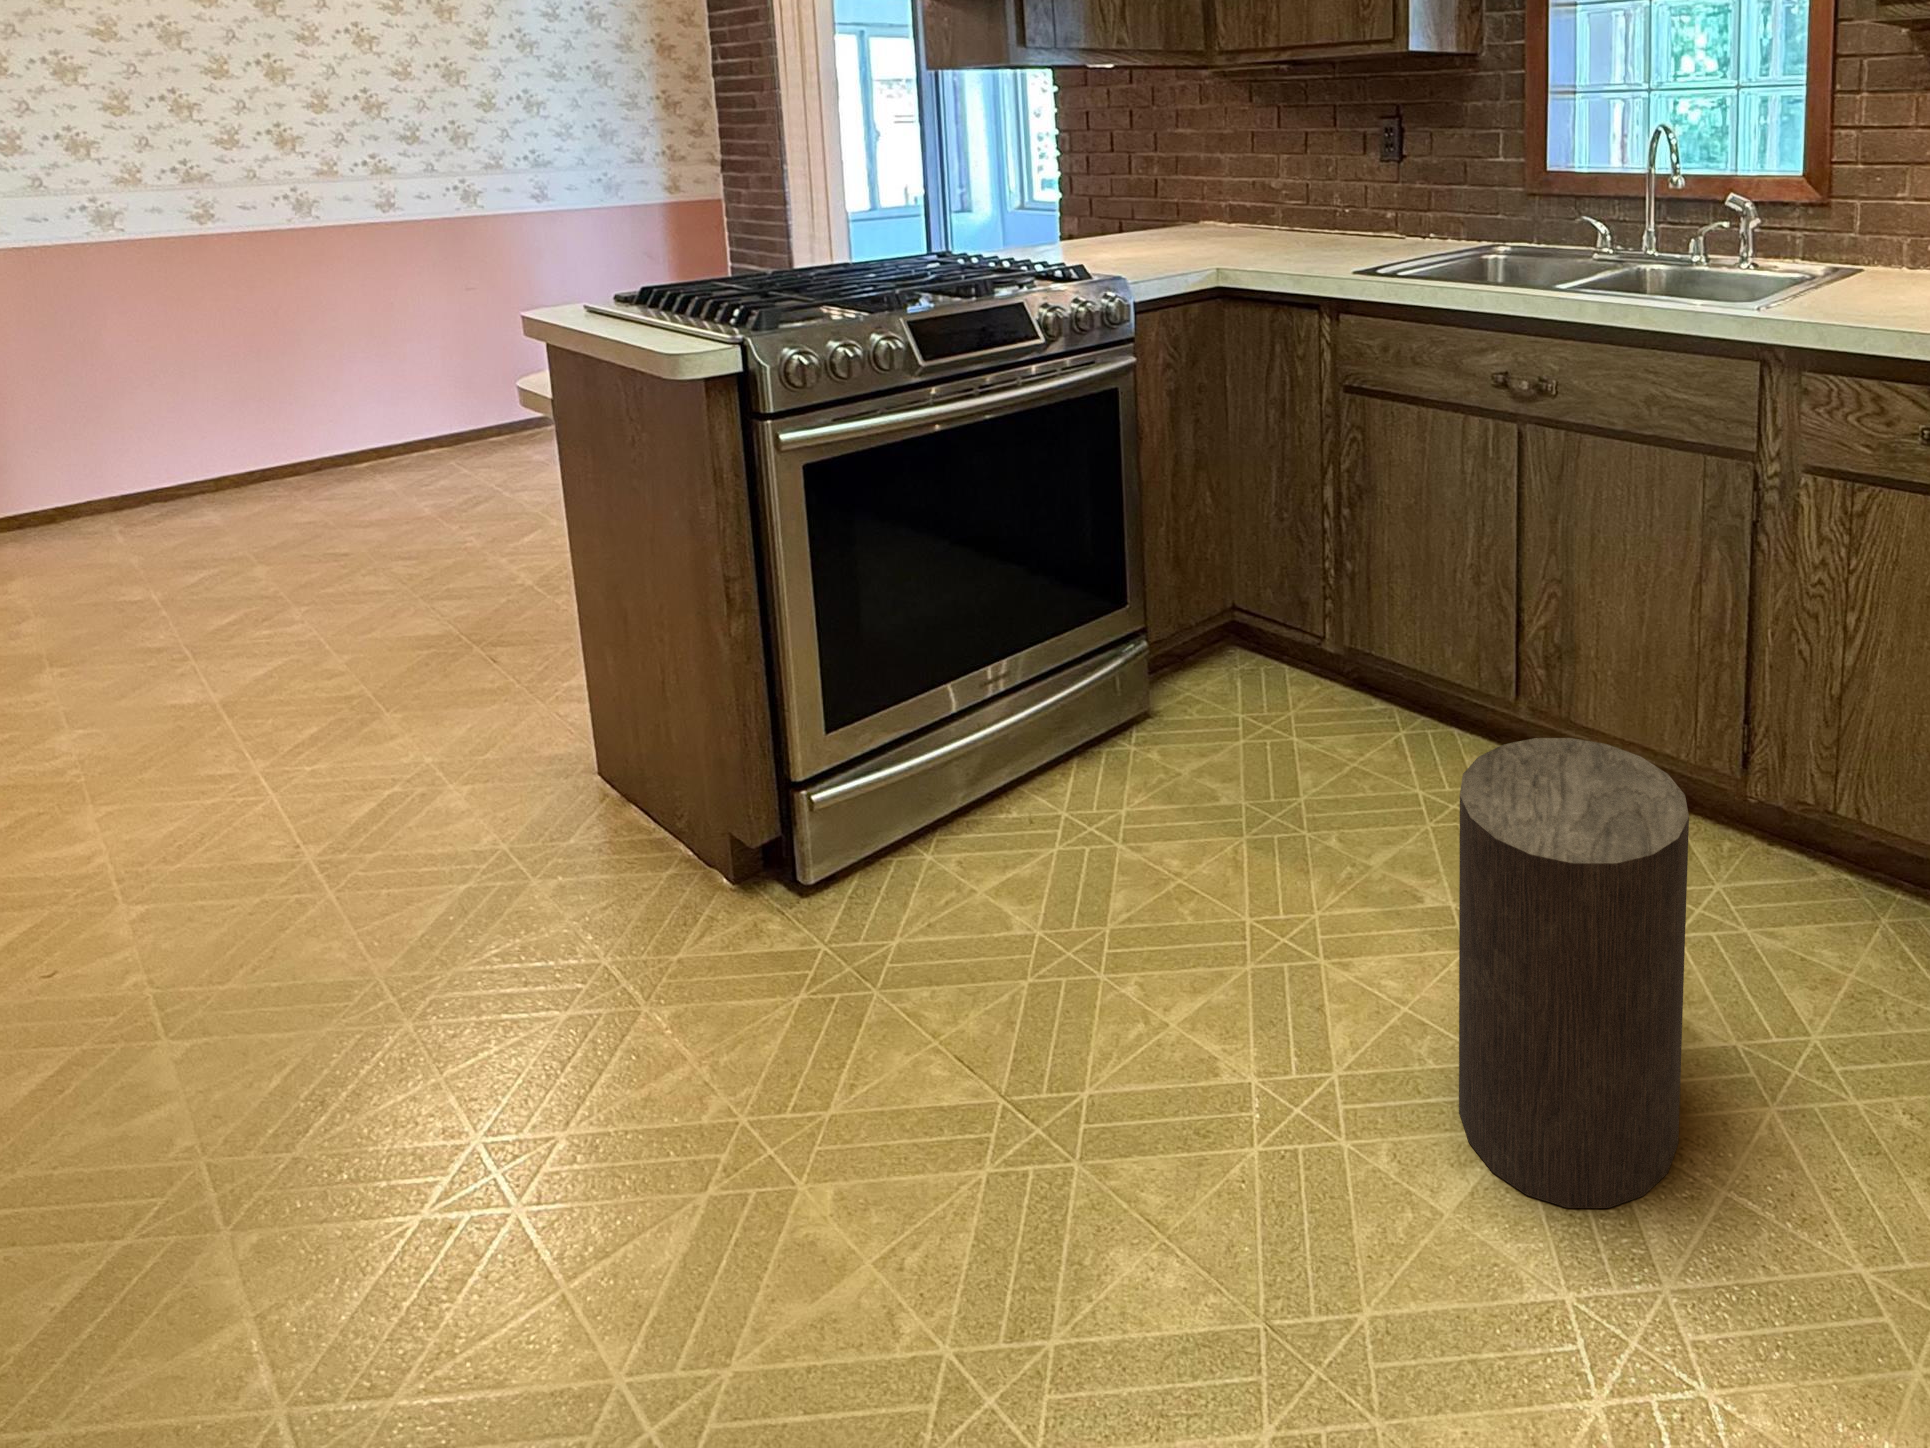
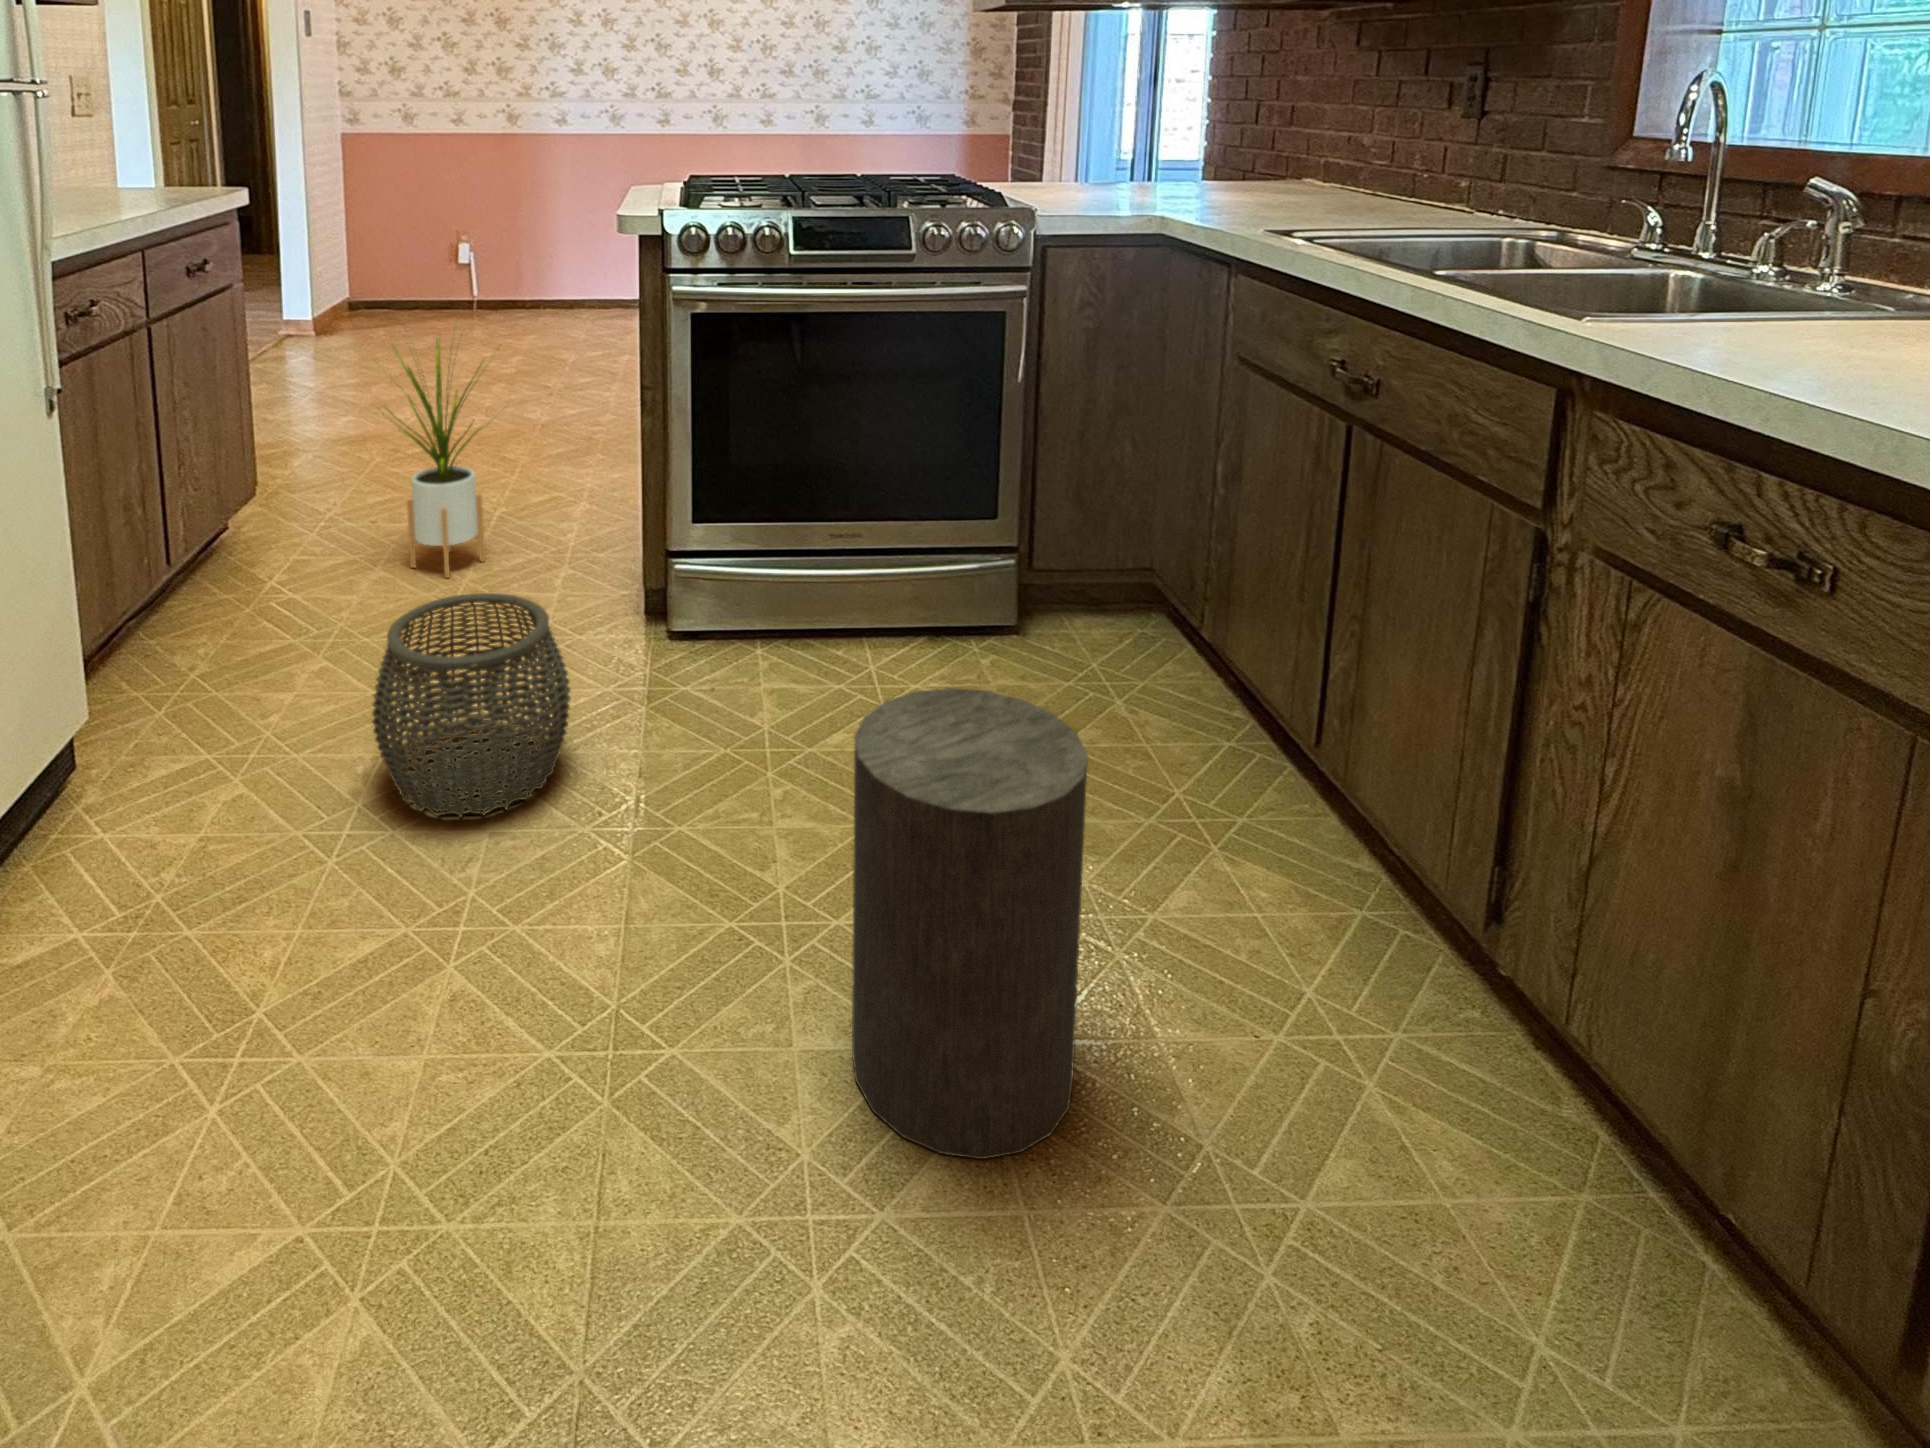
house plant: none [68,561,393,1008] -> present [383,340,490,578]
woven basket: none [555,915,886,1326] -> present [372,593,571,817]

